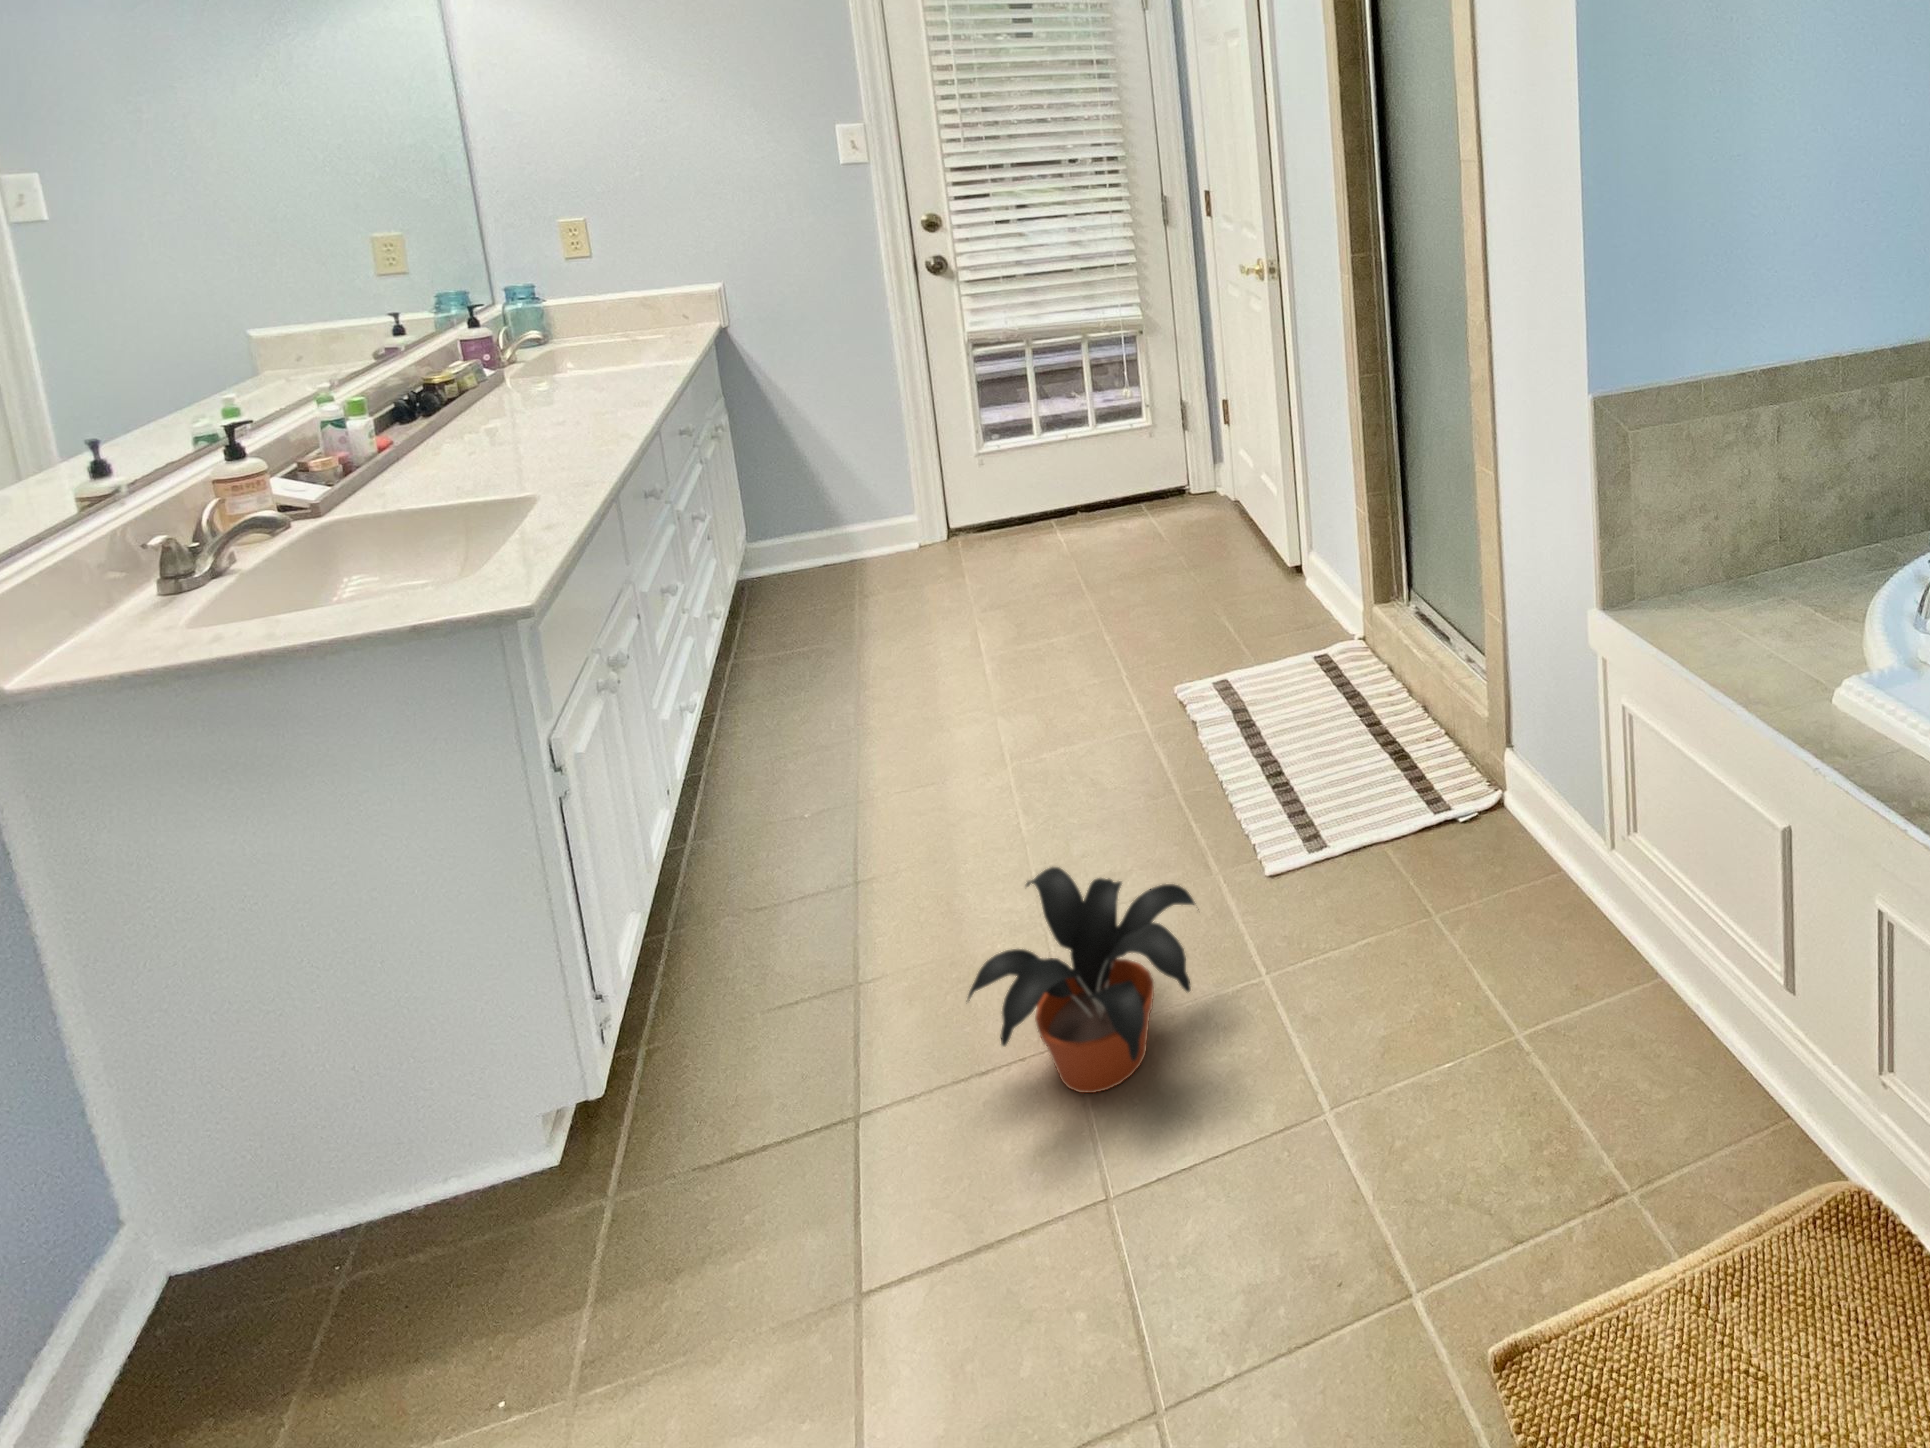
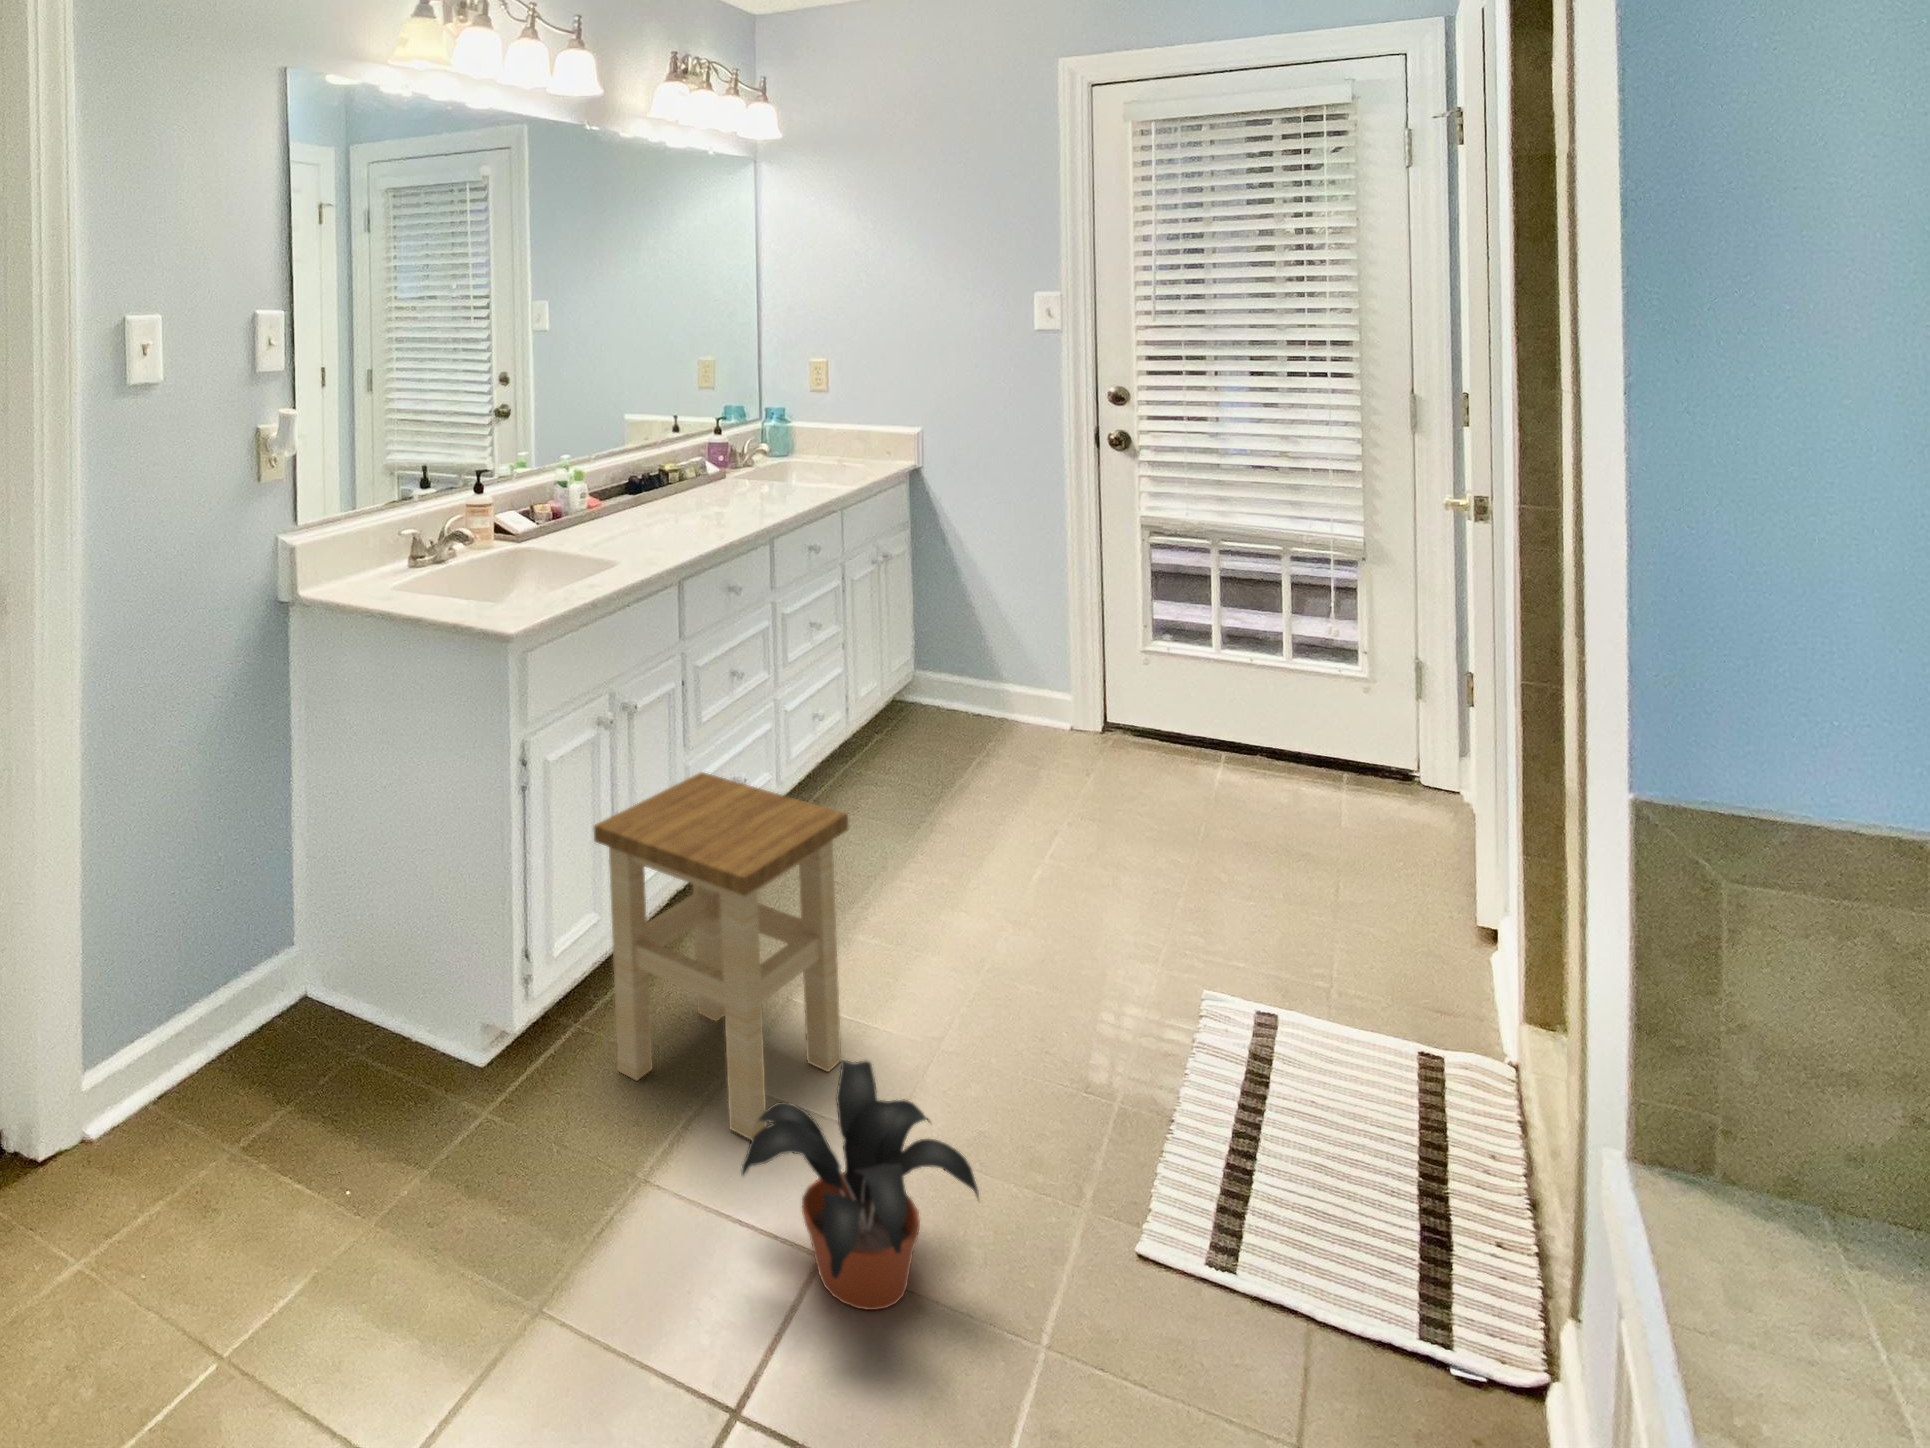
stool: none [614,661,938,1091] -> present [594,772,848,1140]

